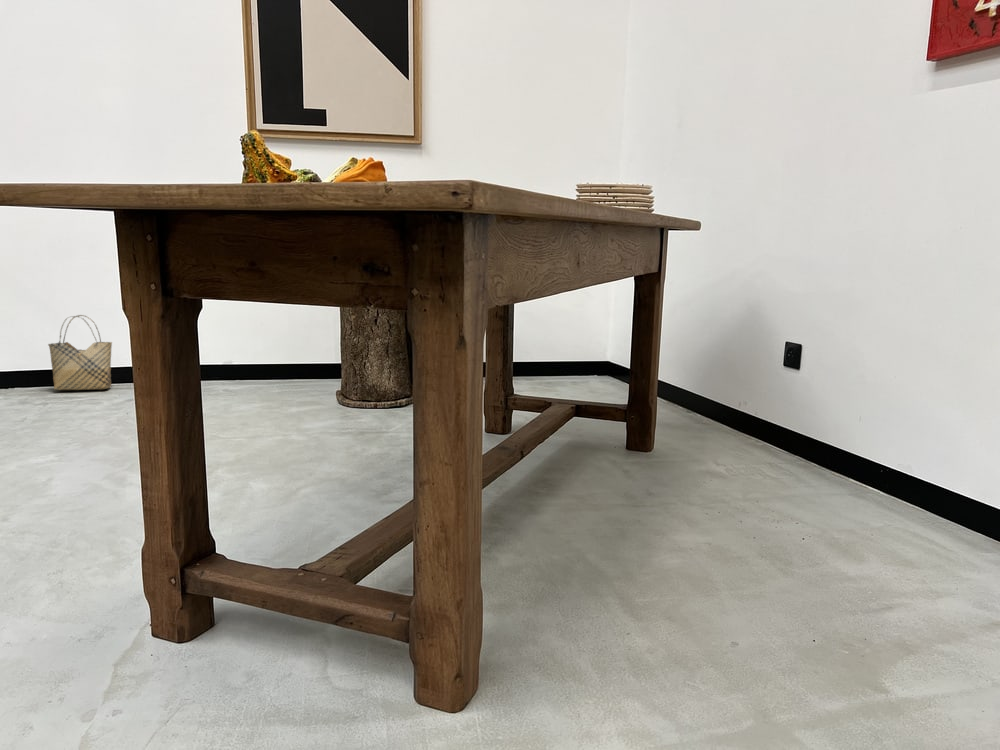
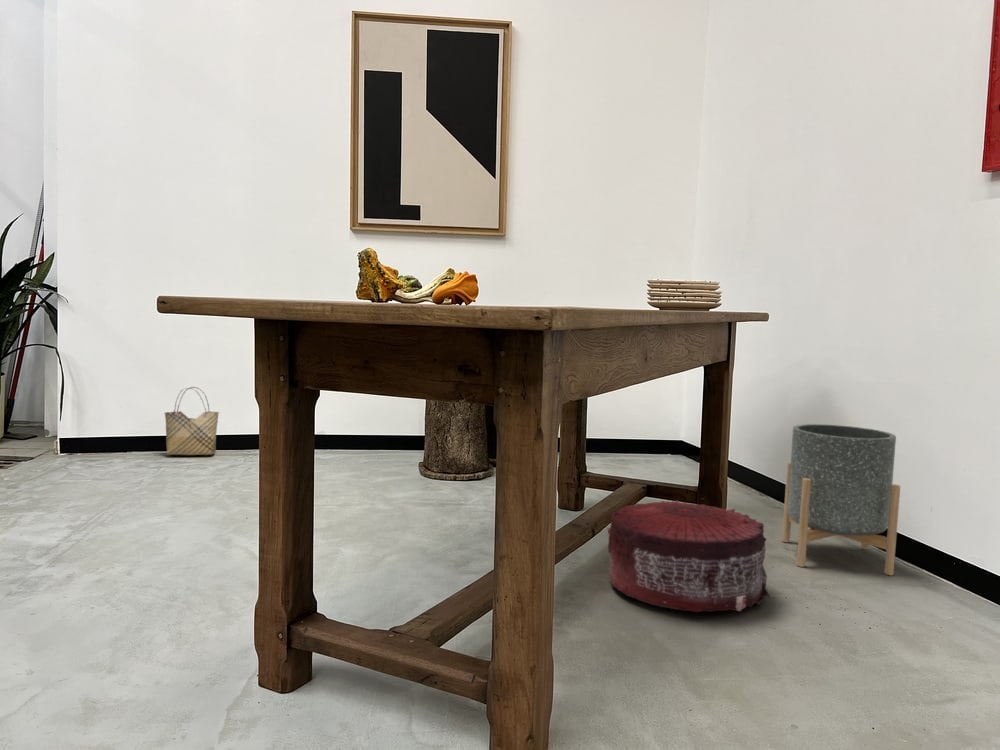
planter: none [711,337,830,485] -> present [782,424,900,575]
pouf: none [537,417,703,532] -> present [608,501,769,612]

